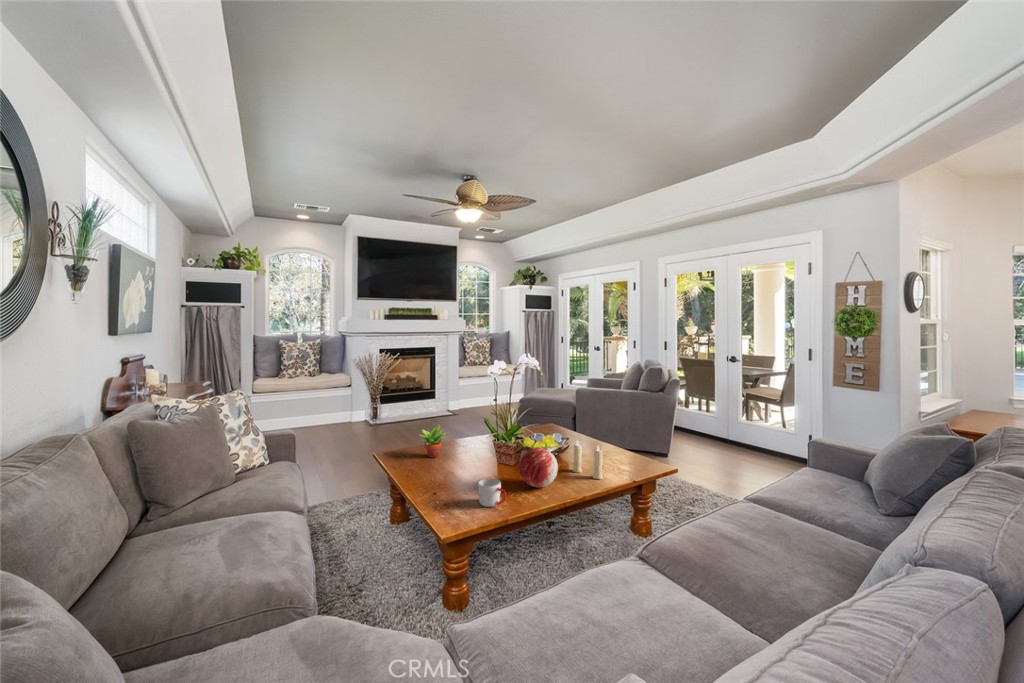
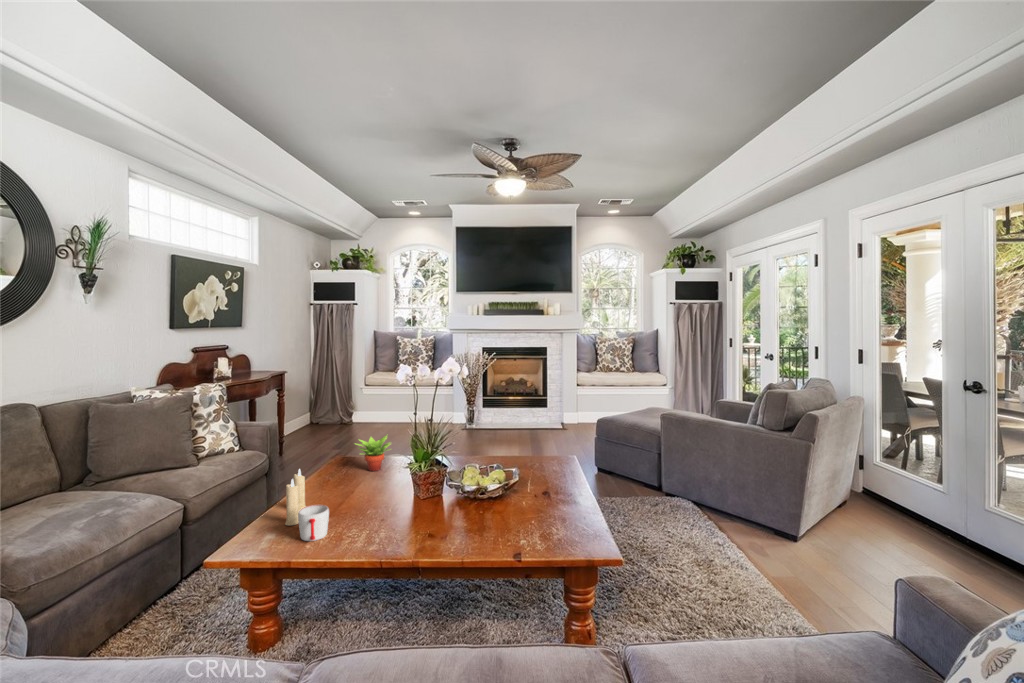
candle: present [572,441,603,479] -> present [285,469,306,526]
decorative orb: present [519,448,558,487] -> none [372,478,426,532]

